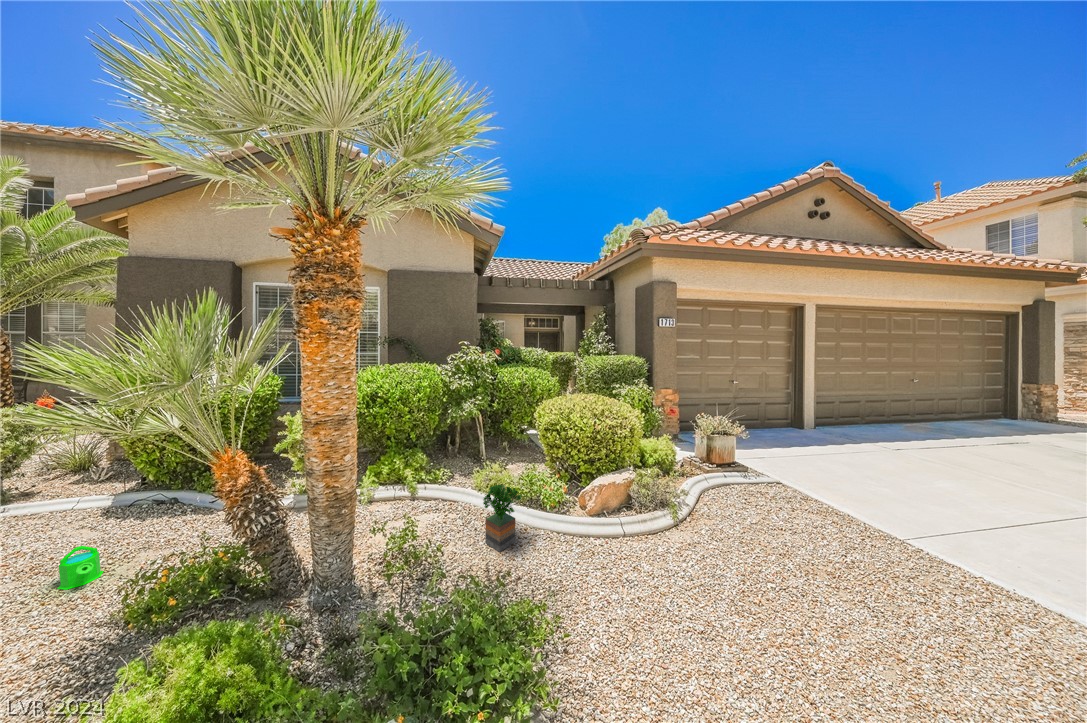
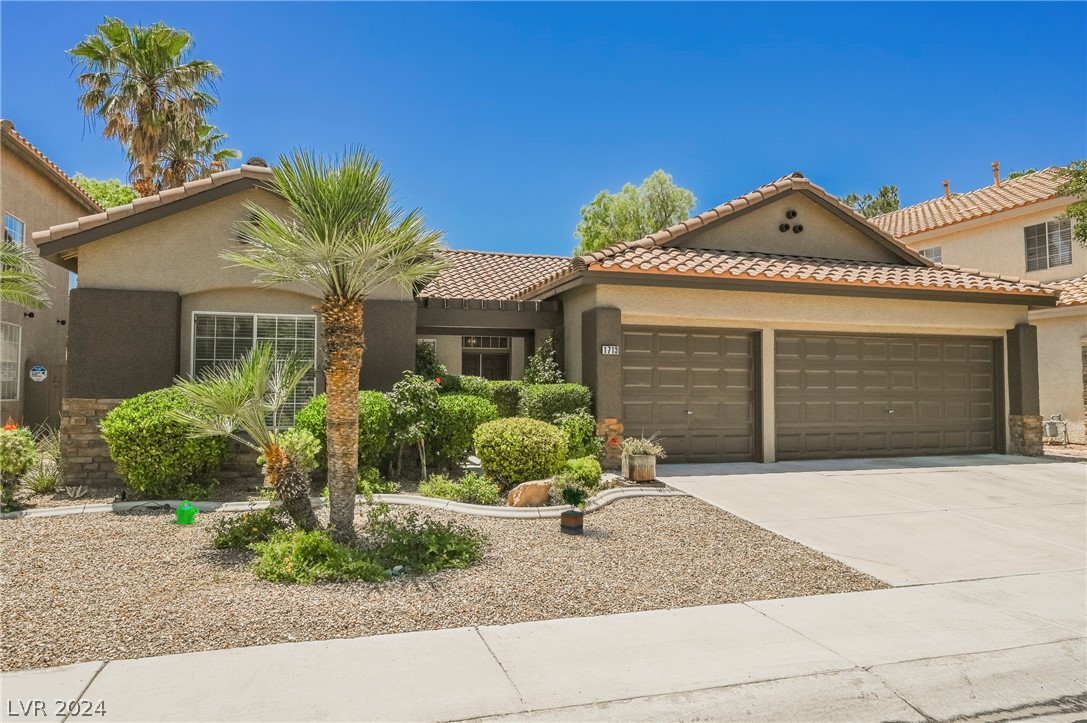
potted tree: present [483,485,521,552] -> present [561,488,588,535]

